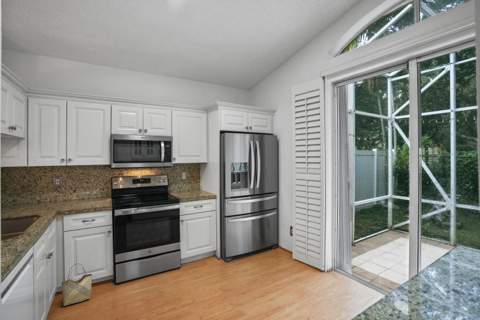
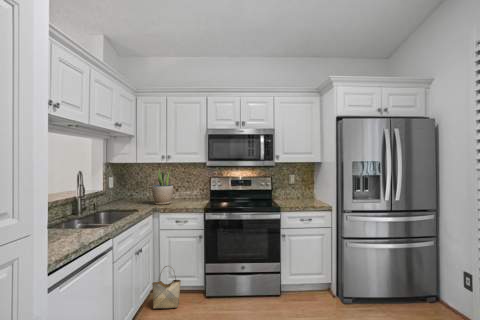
potted plant: none [50,168,75,208] -> present [152,169,173,205]

